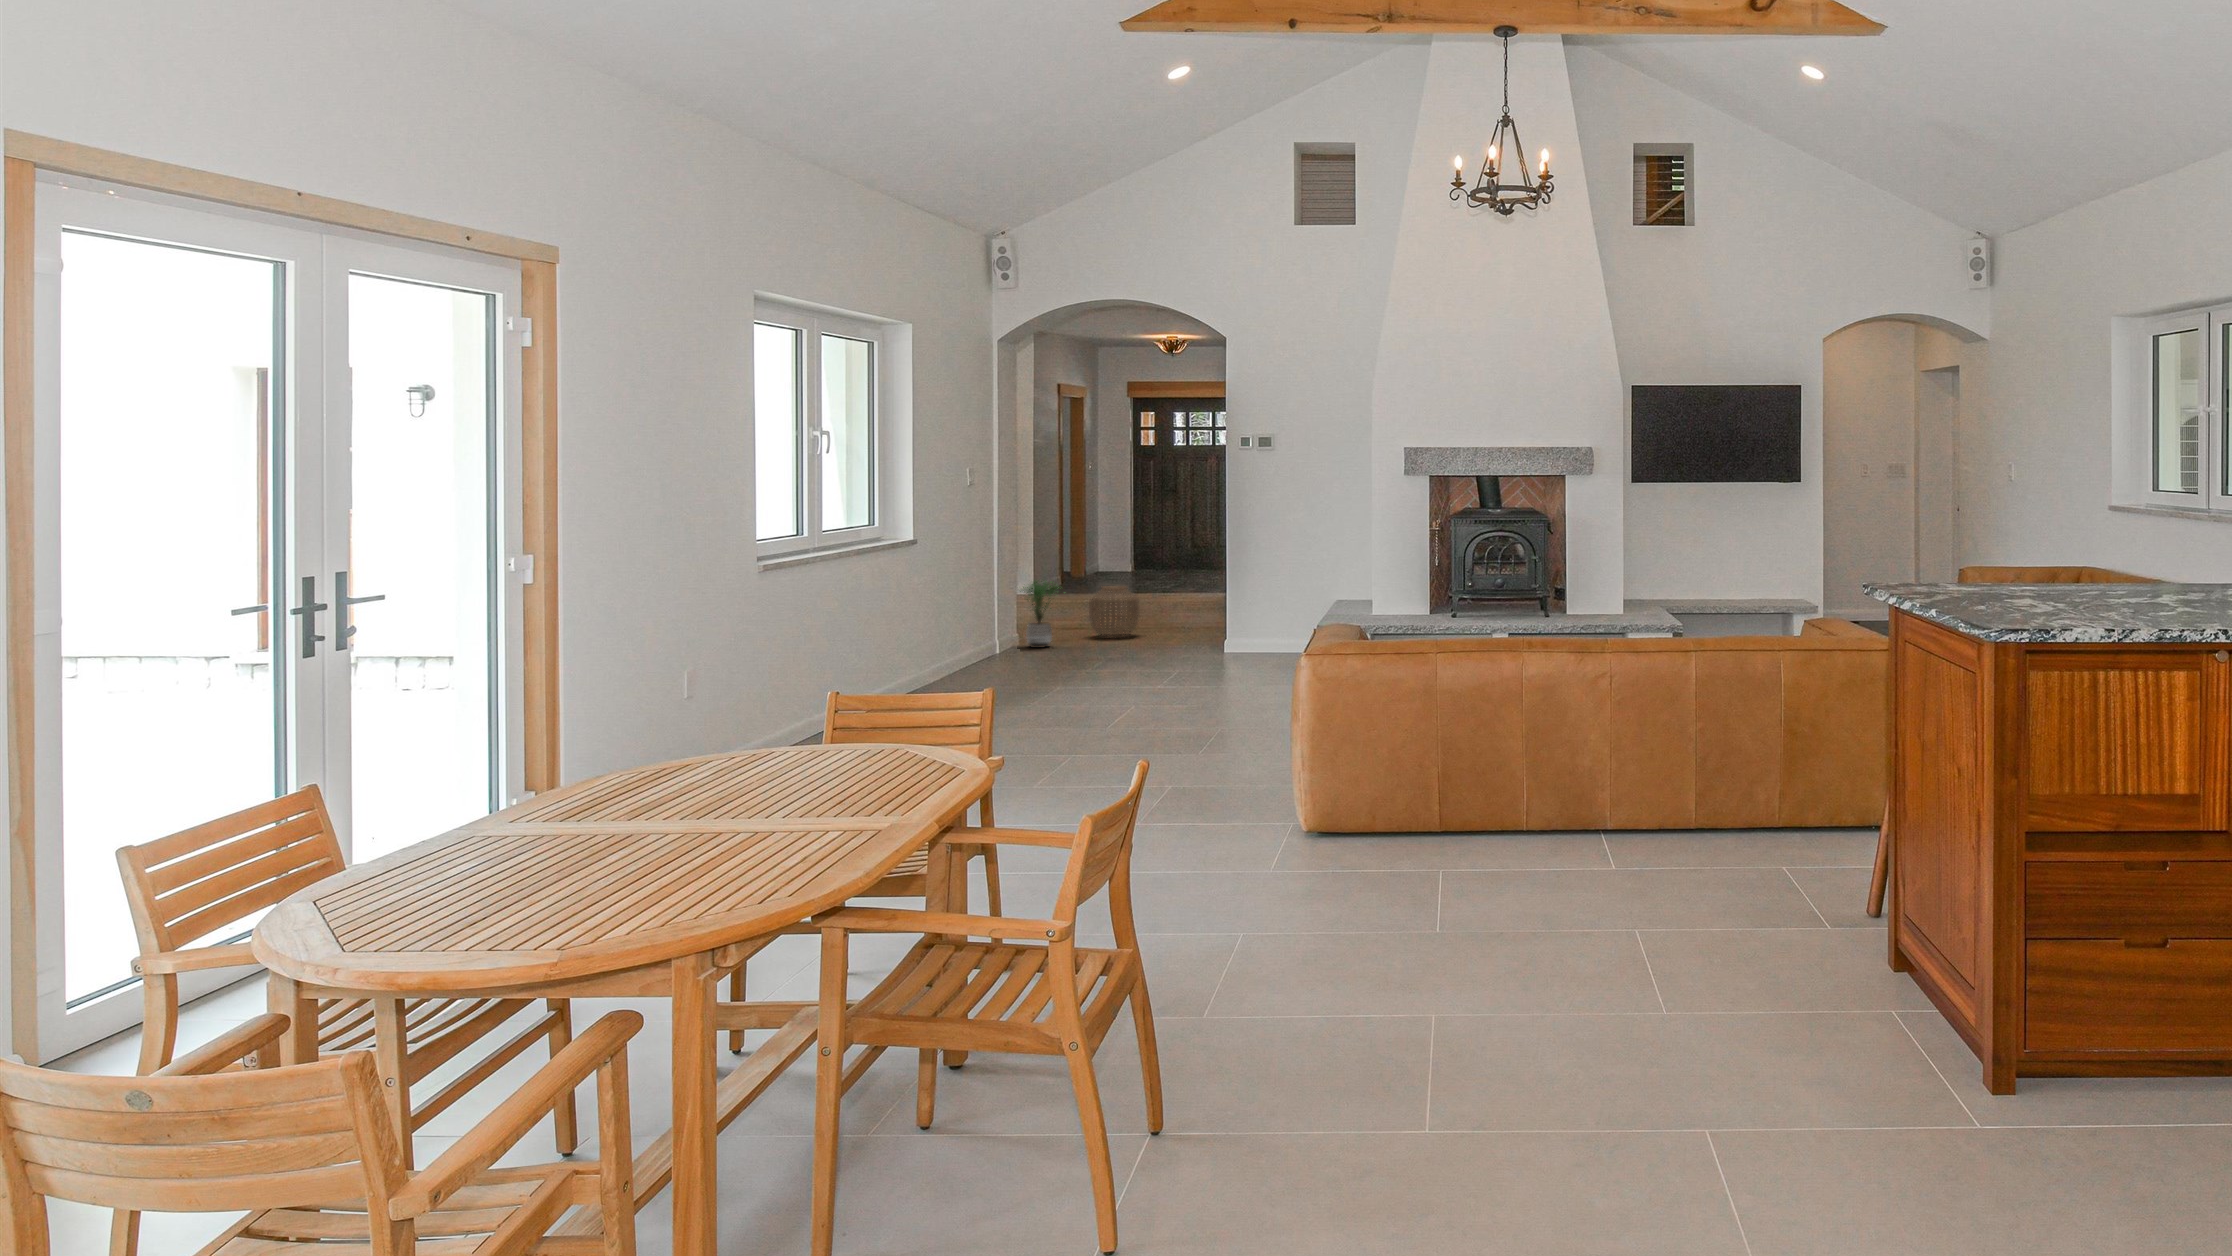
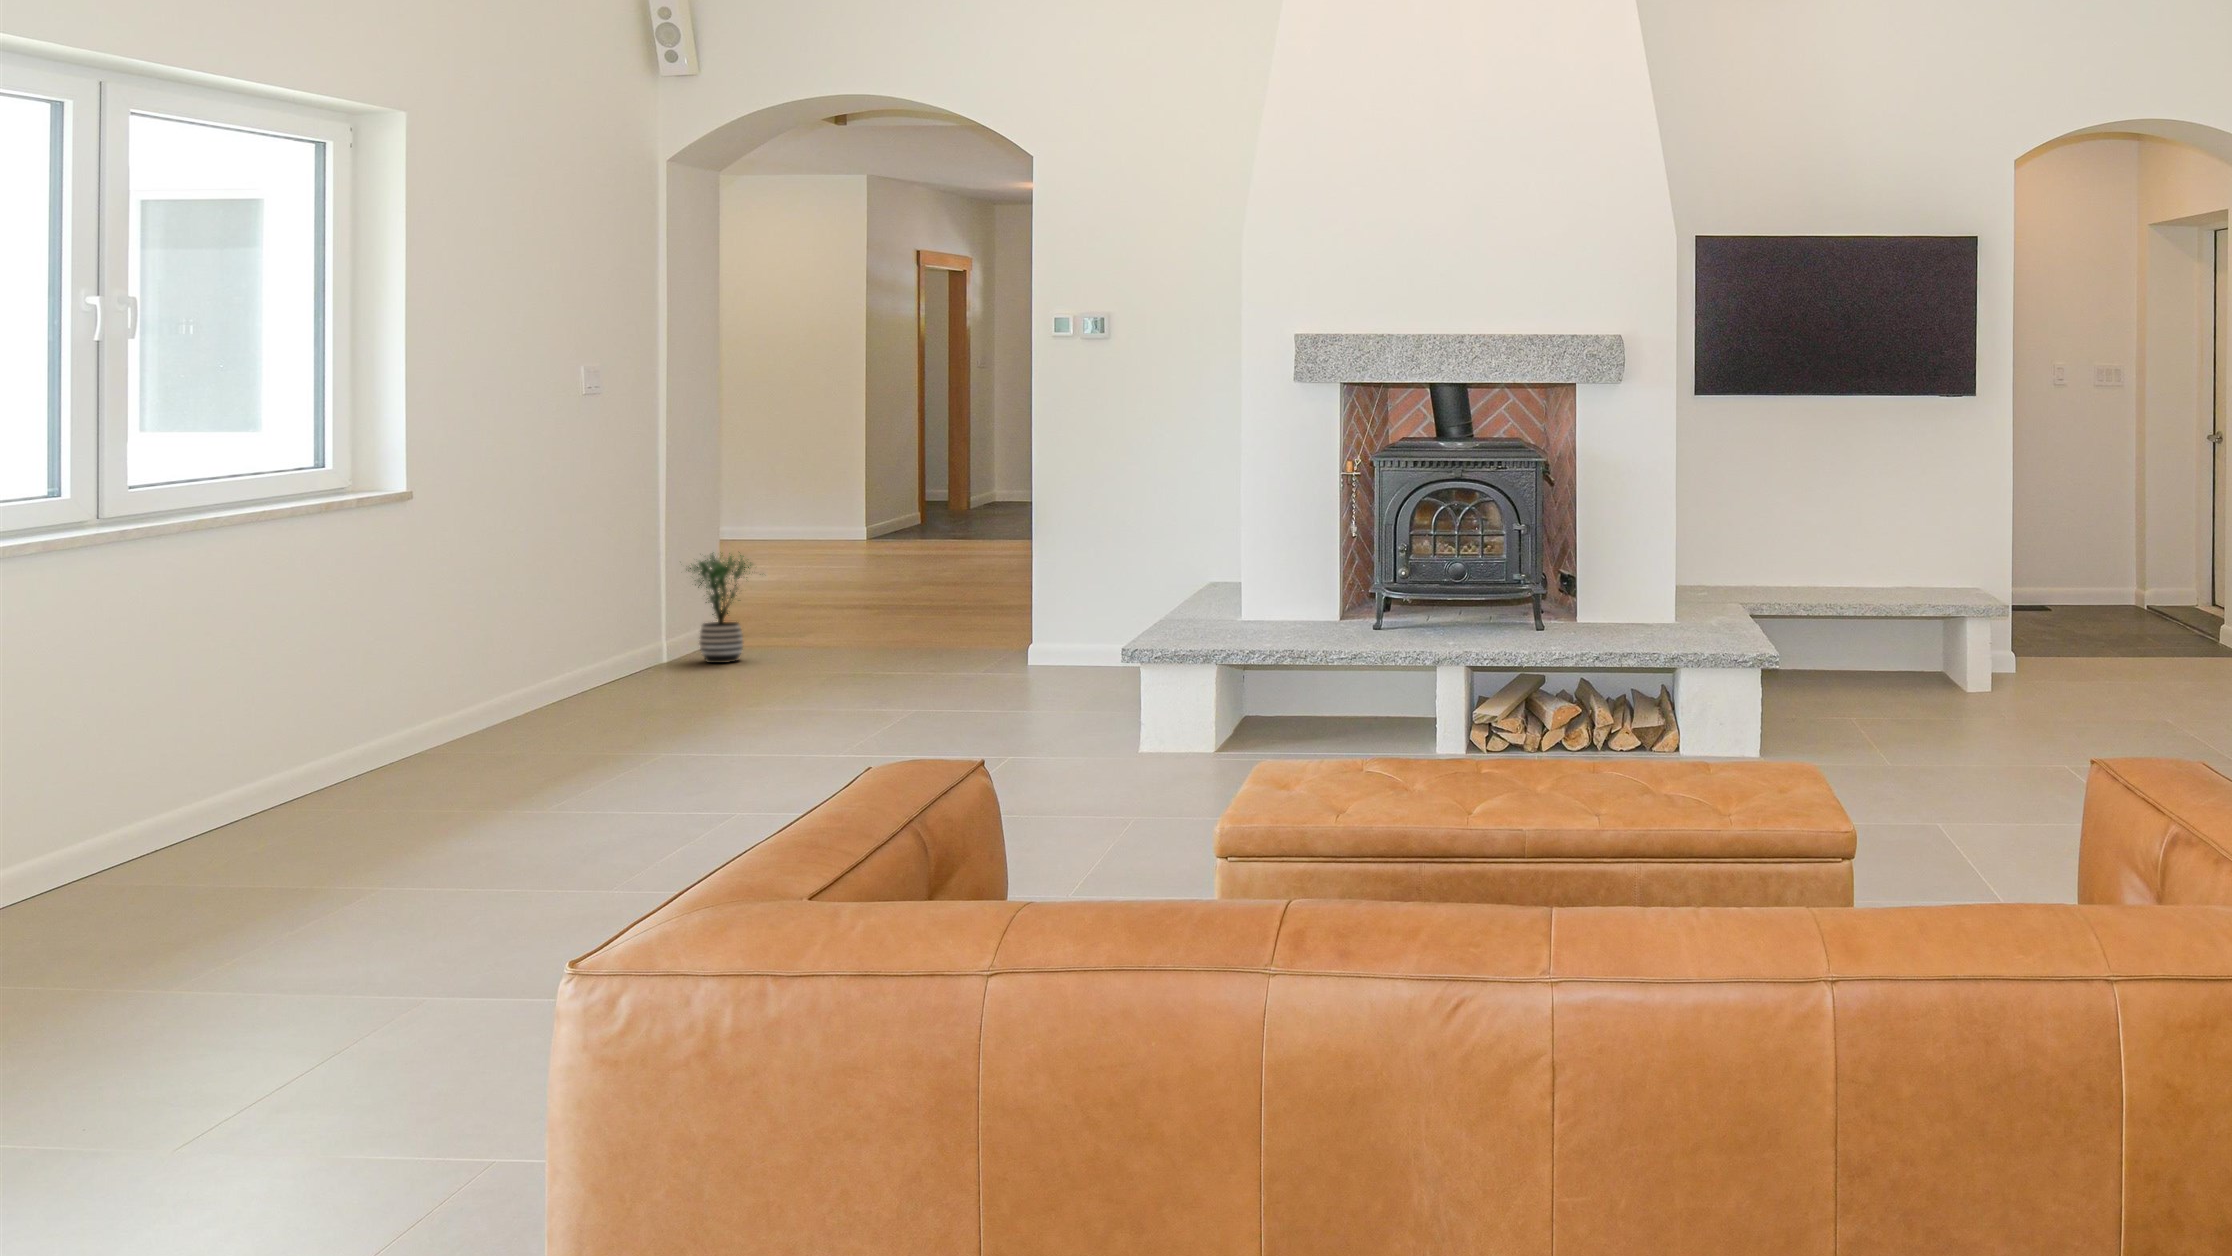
woven basket: present [1089,586,1139,638] -> none [813,562,897,646]

